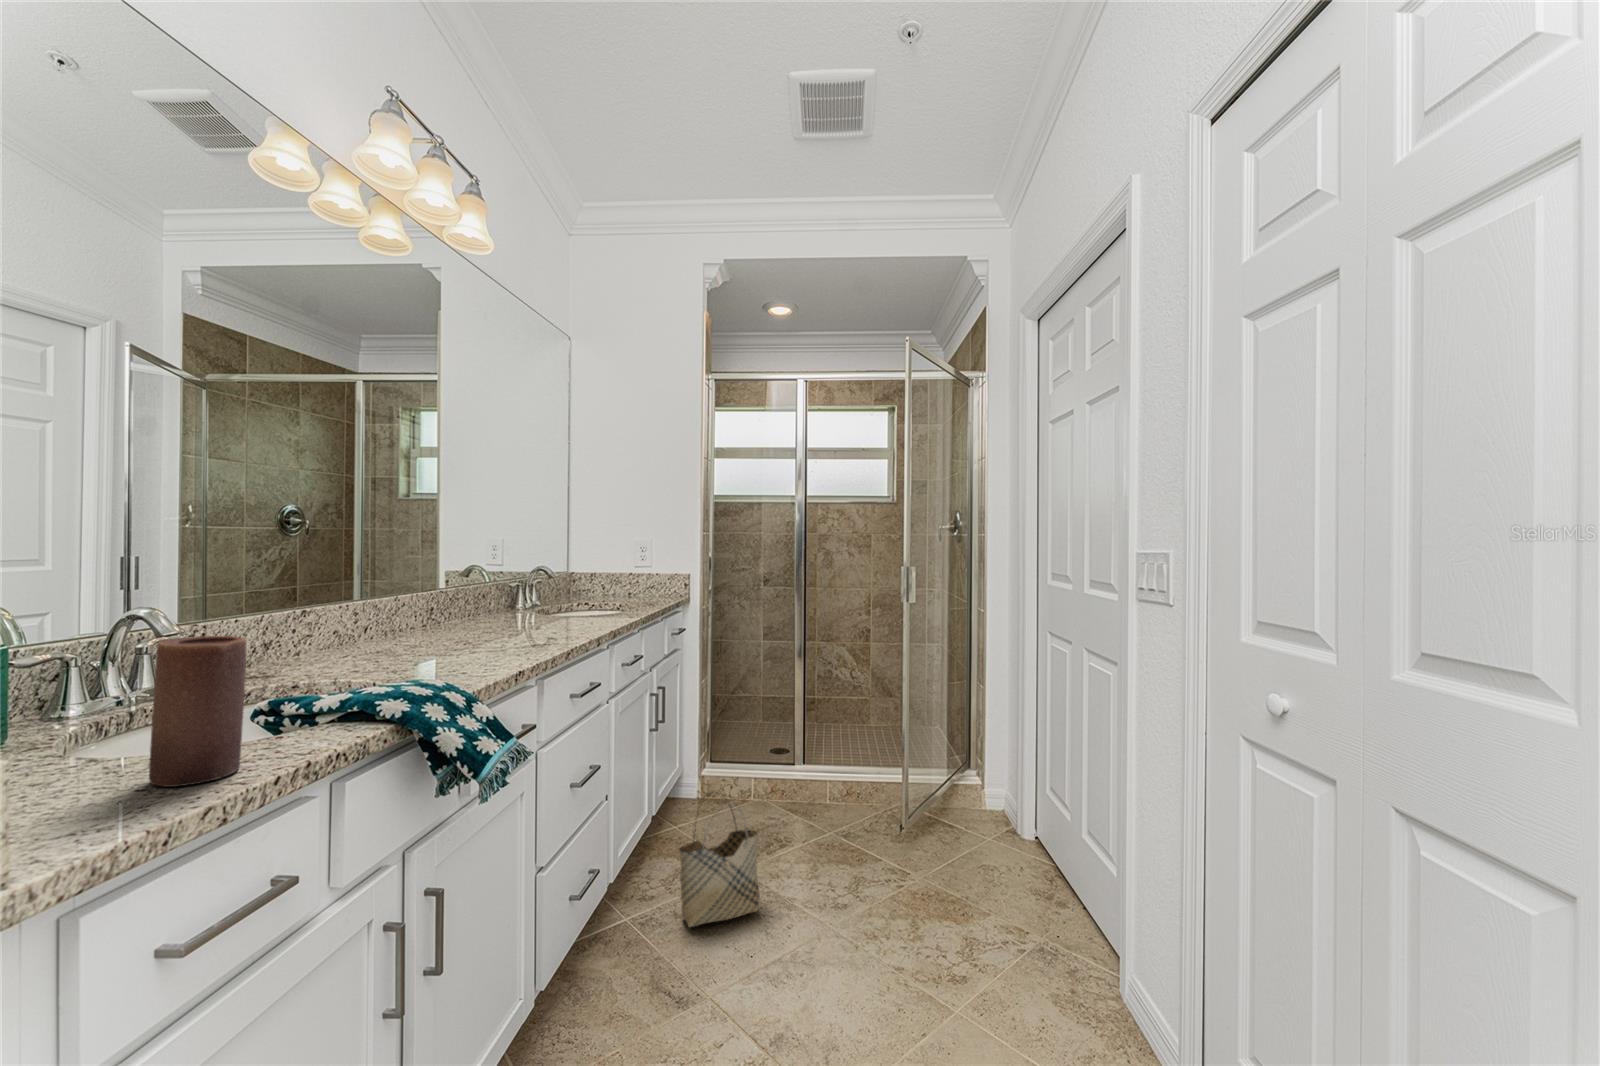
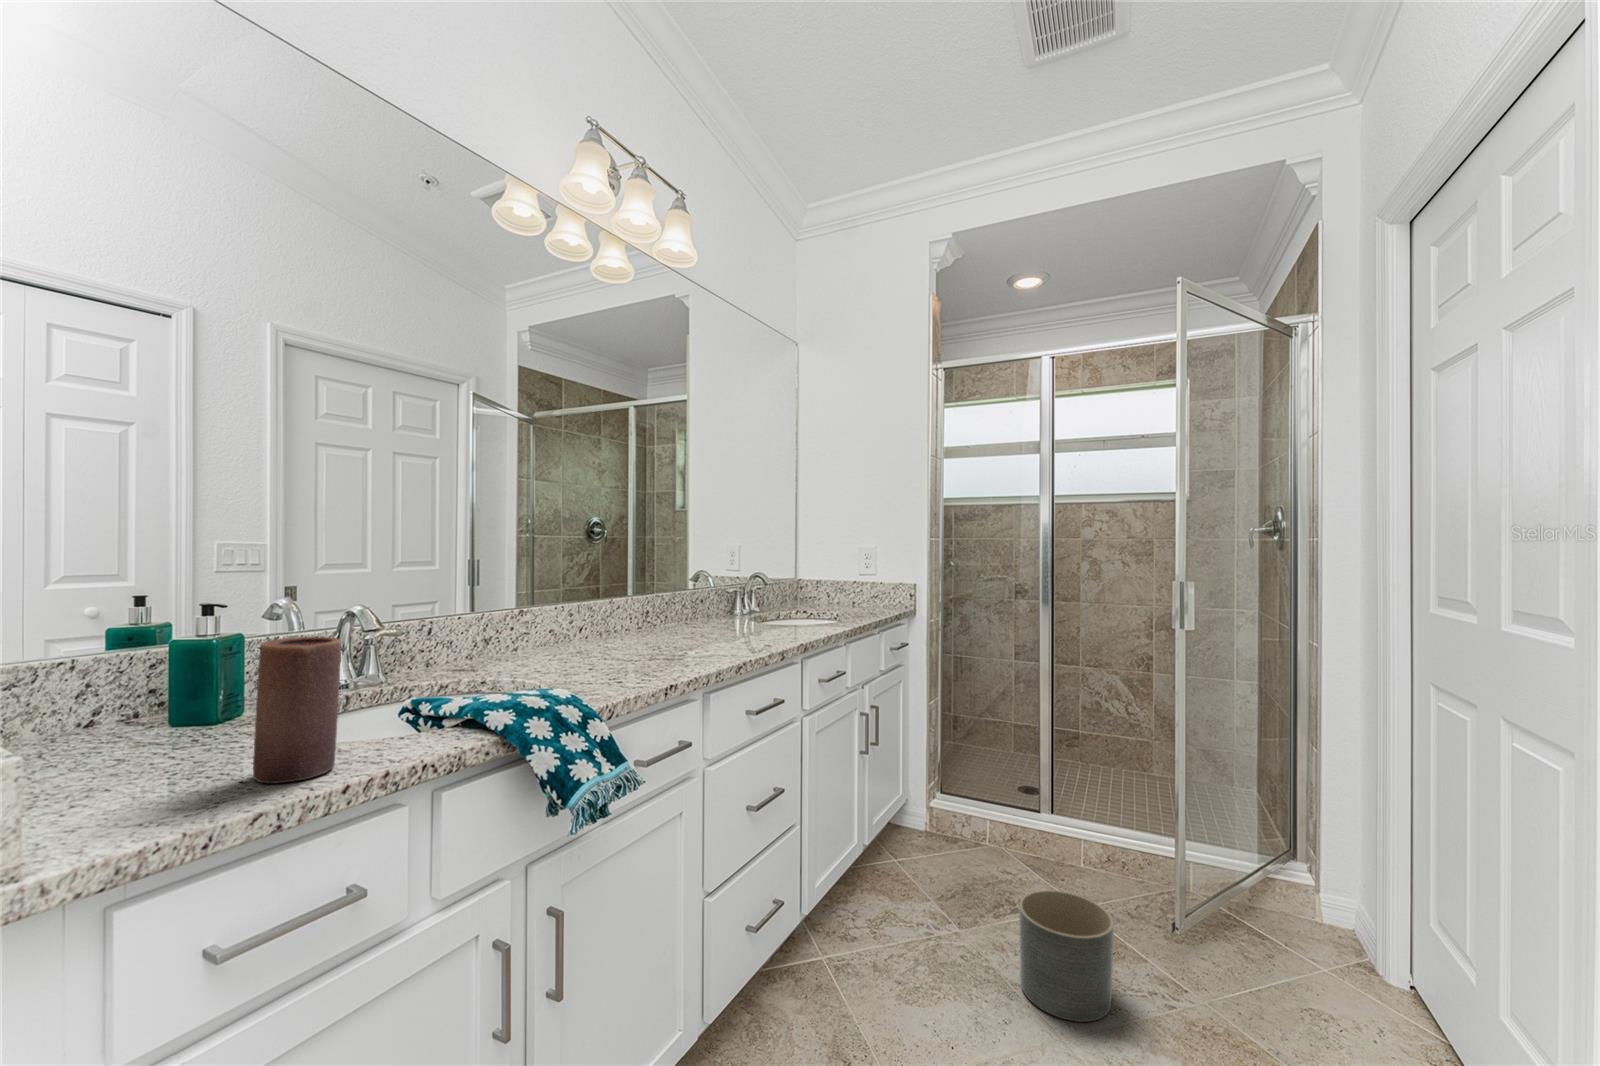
woven basket: present [679,792,759,928] -> none [875,835,971,990]
planter: none [796,818,866,915] -> present [1019,890,1114,1022]

